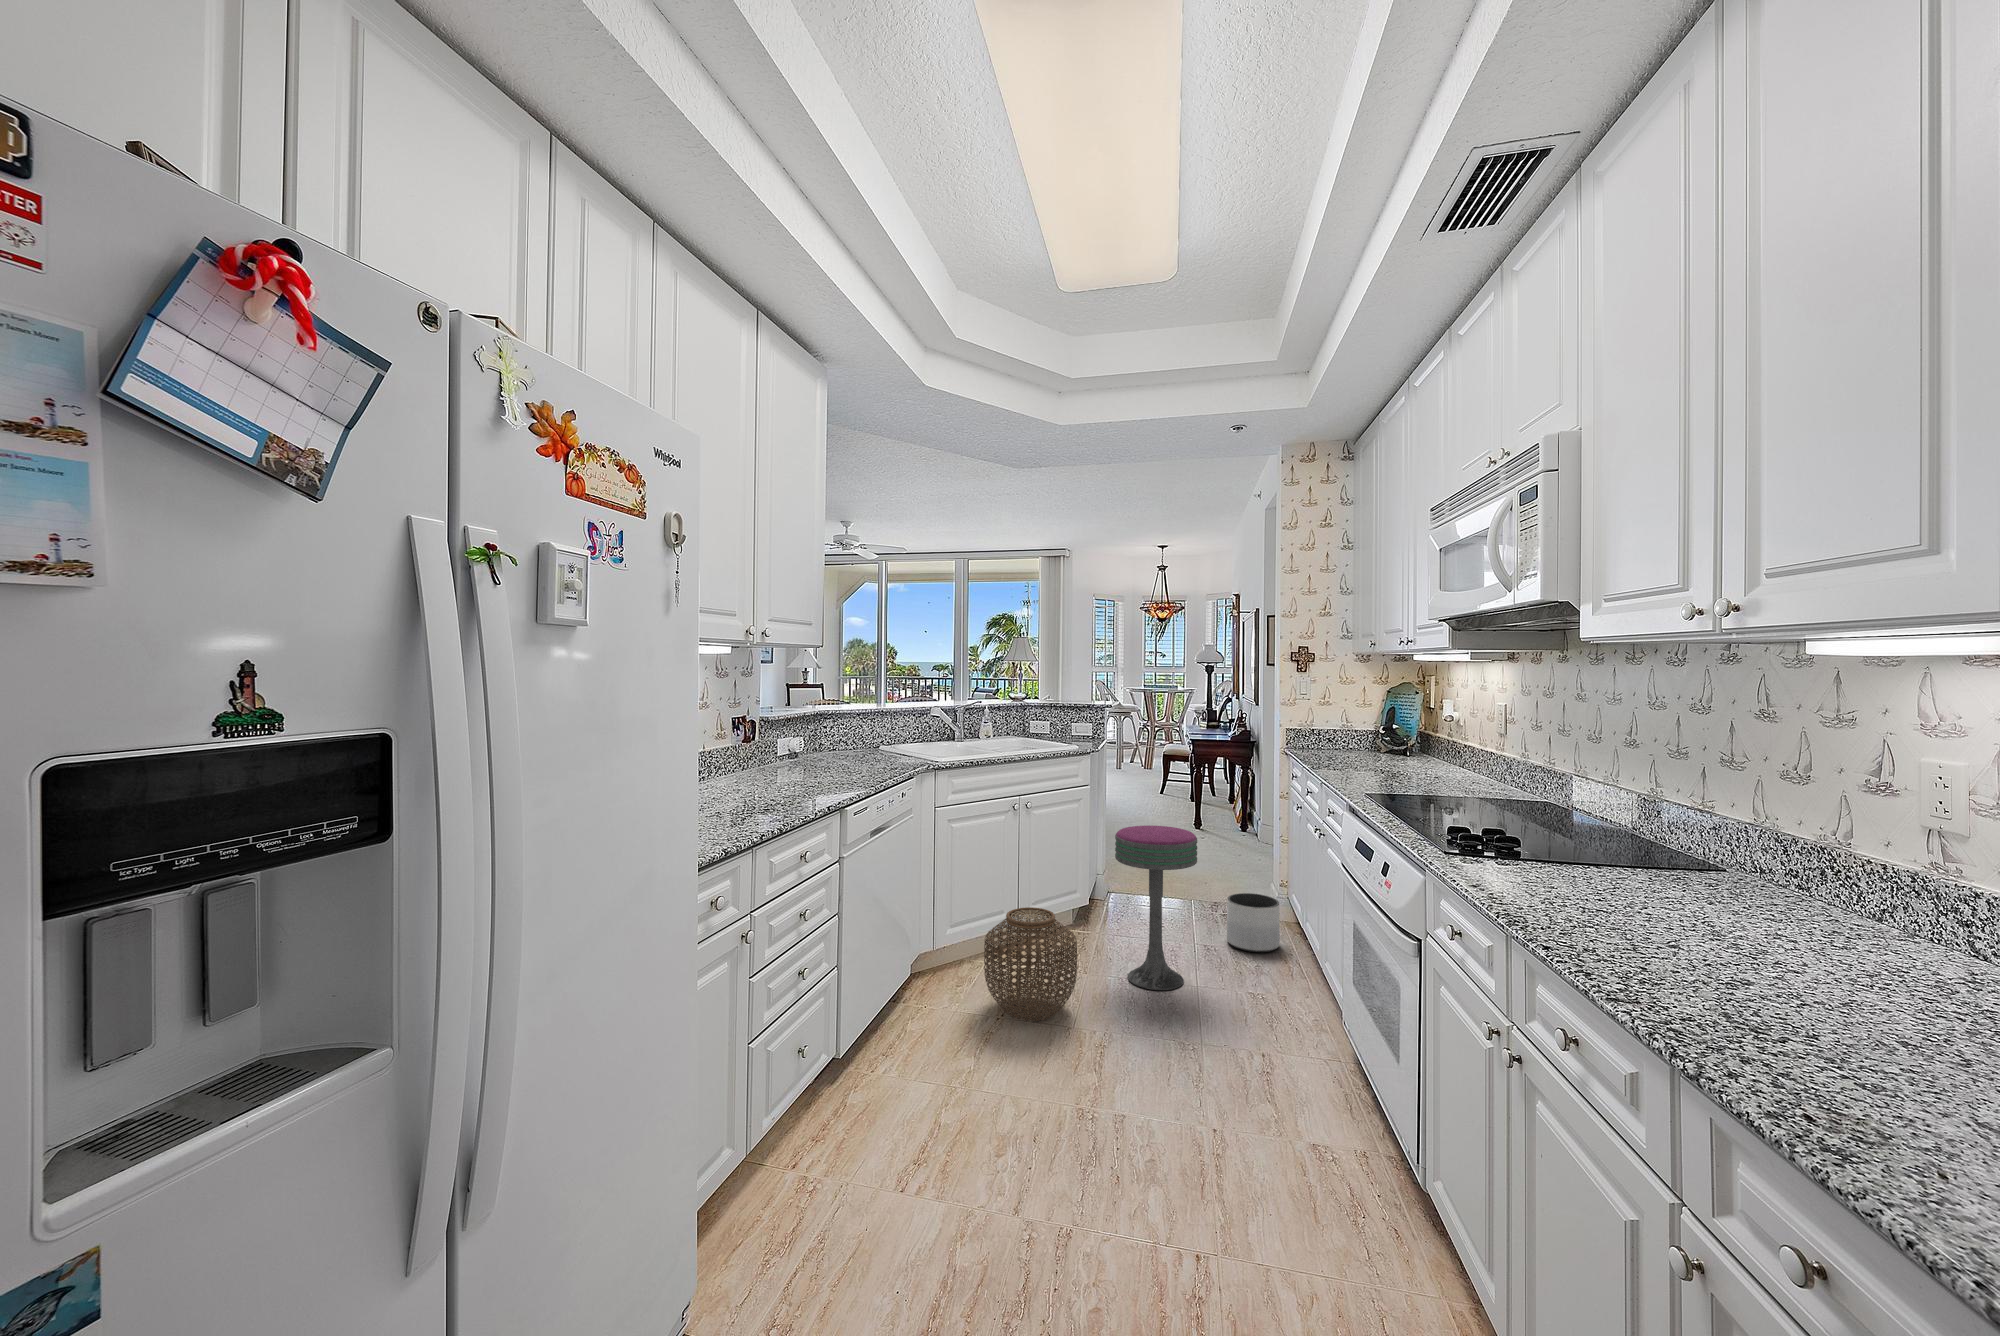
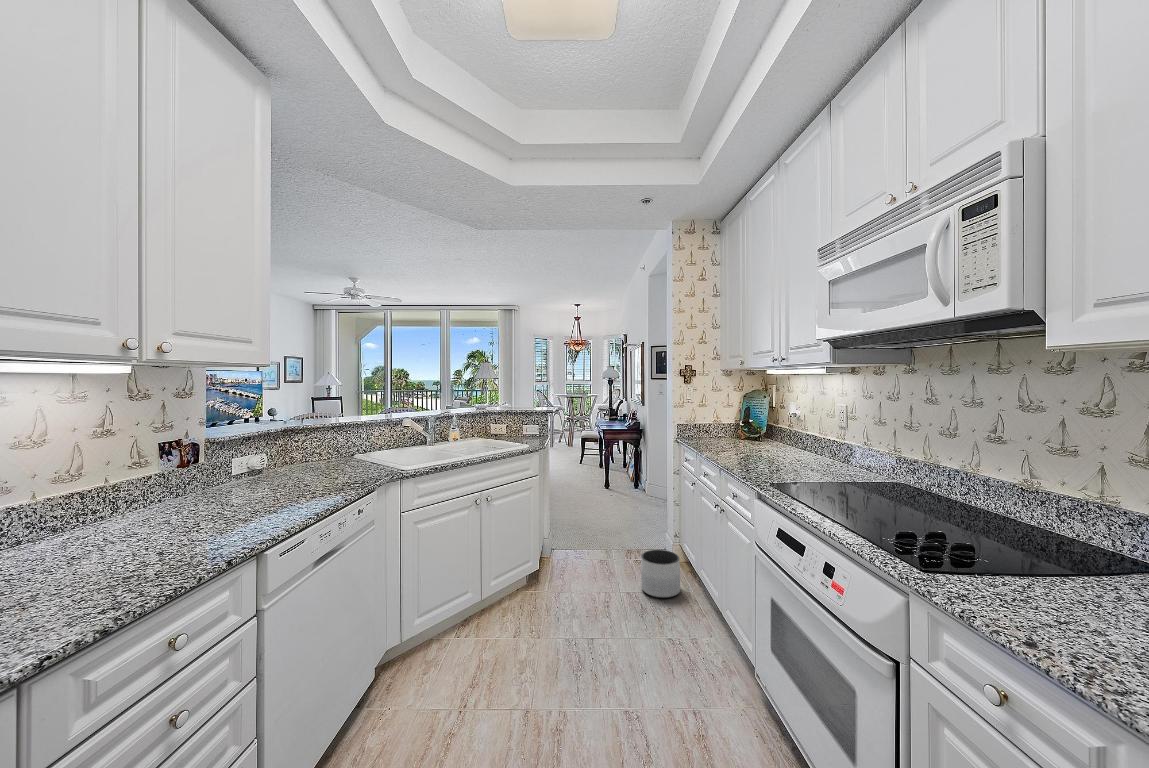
bar stool: present [1115,825,1197,990] -> none [558,510,624,653]
woven basket: present [984,907,1077,1021] -> none [441,599,528,713]

